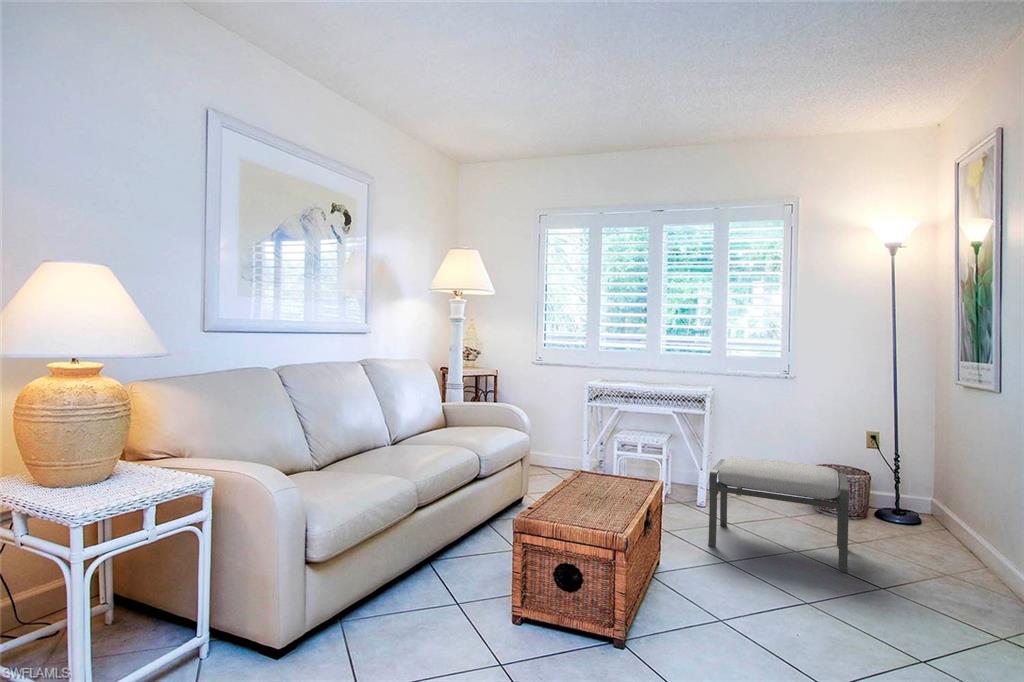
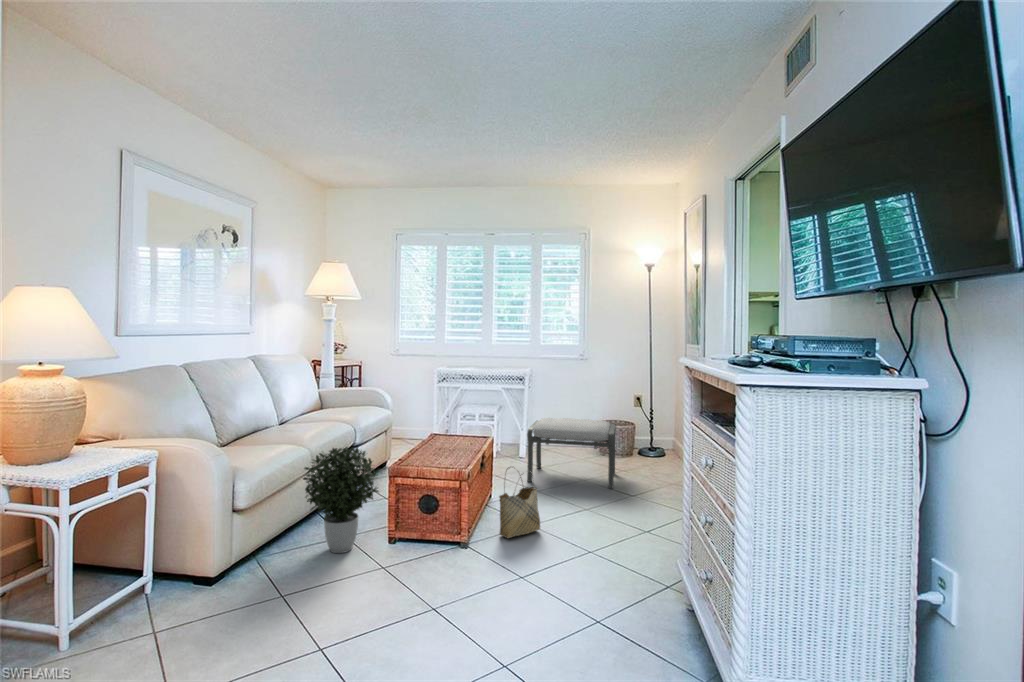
potted plant: none [401,484,500,632] -> present [303,447,378,553]
woven basket: none [672,532,737,644] -> present [499,468,540,538]

